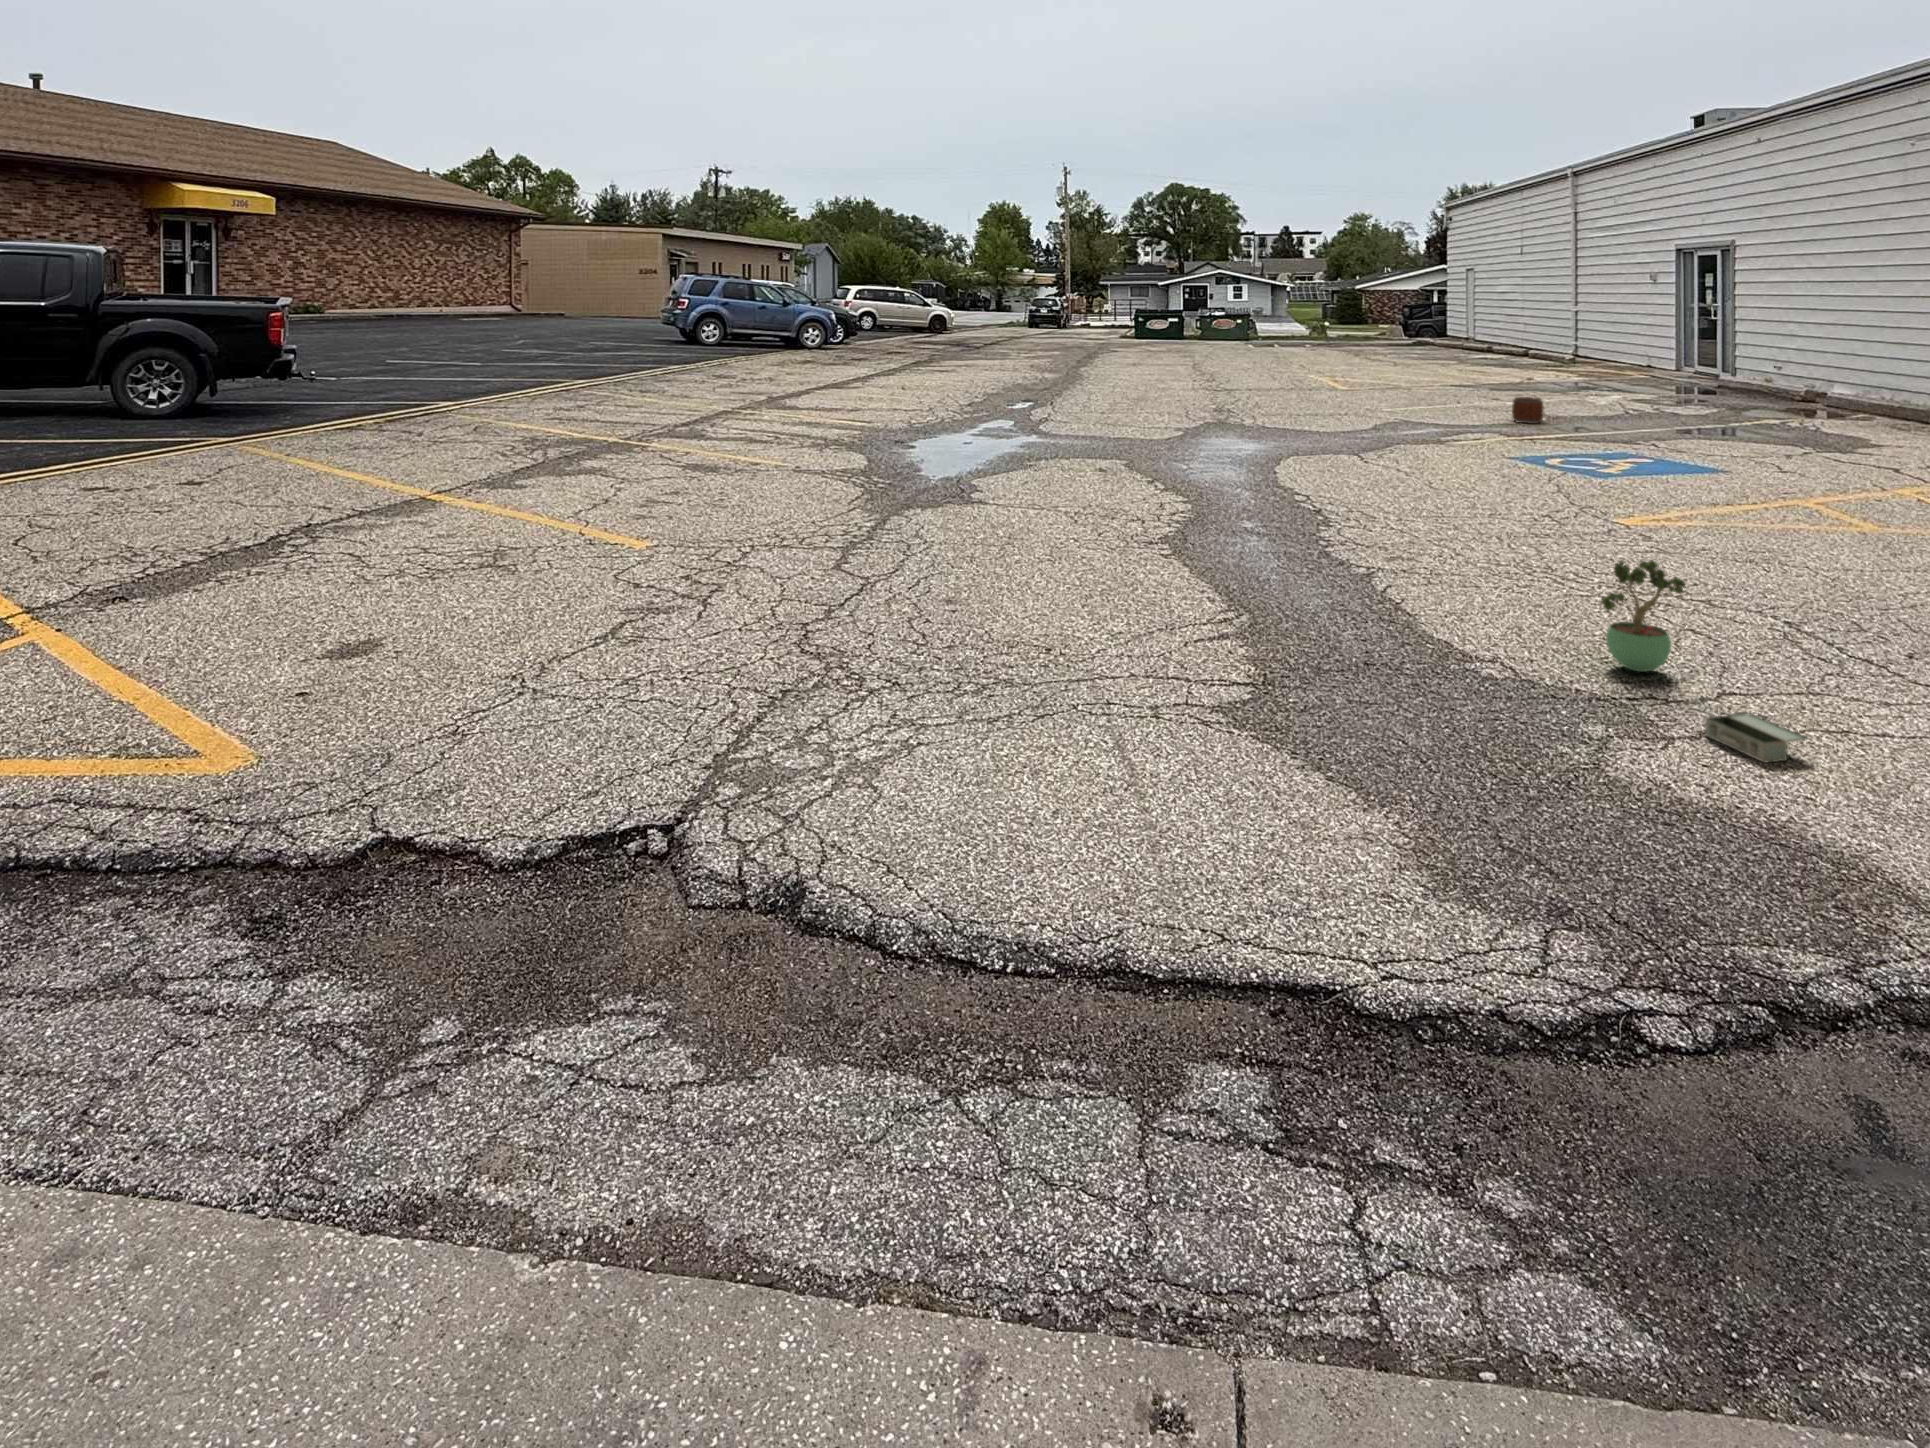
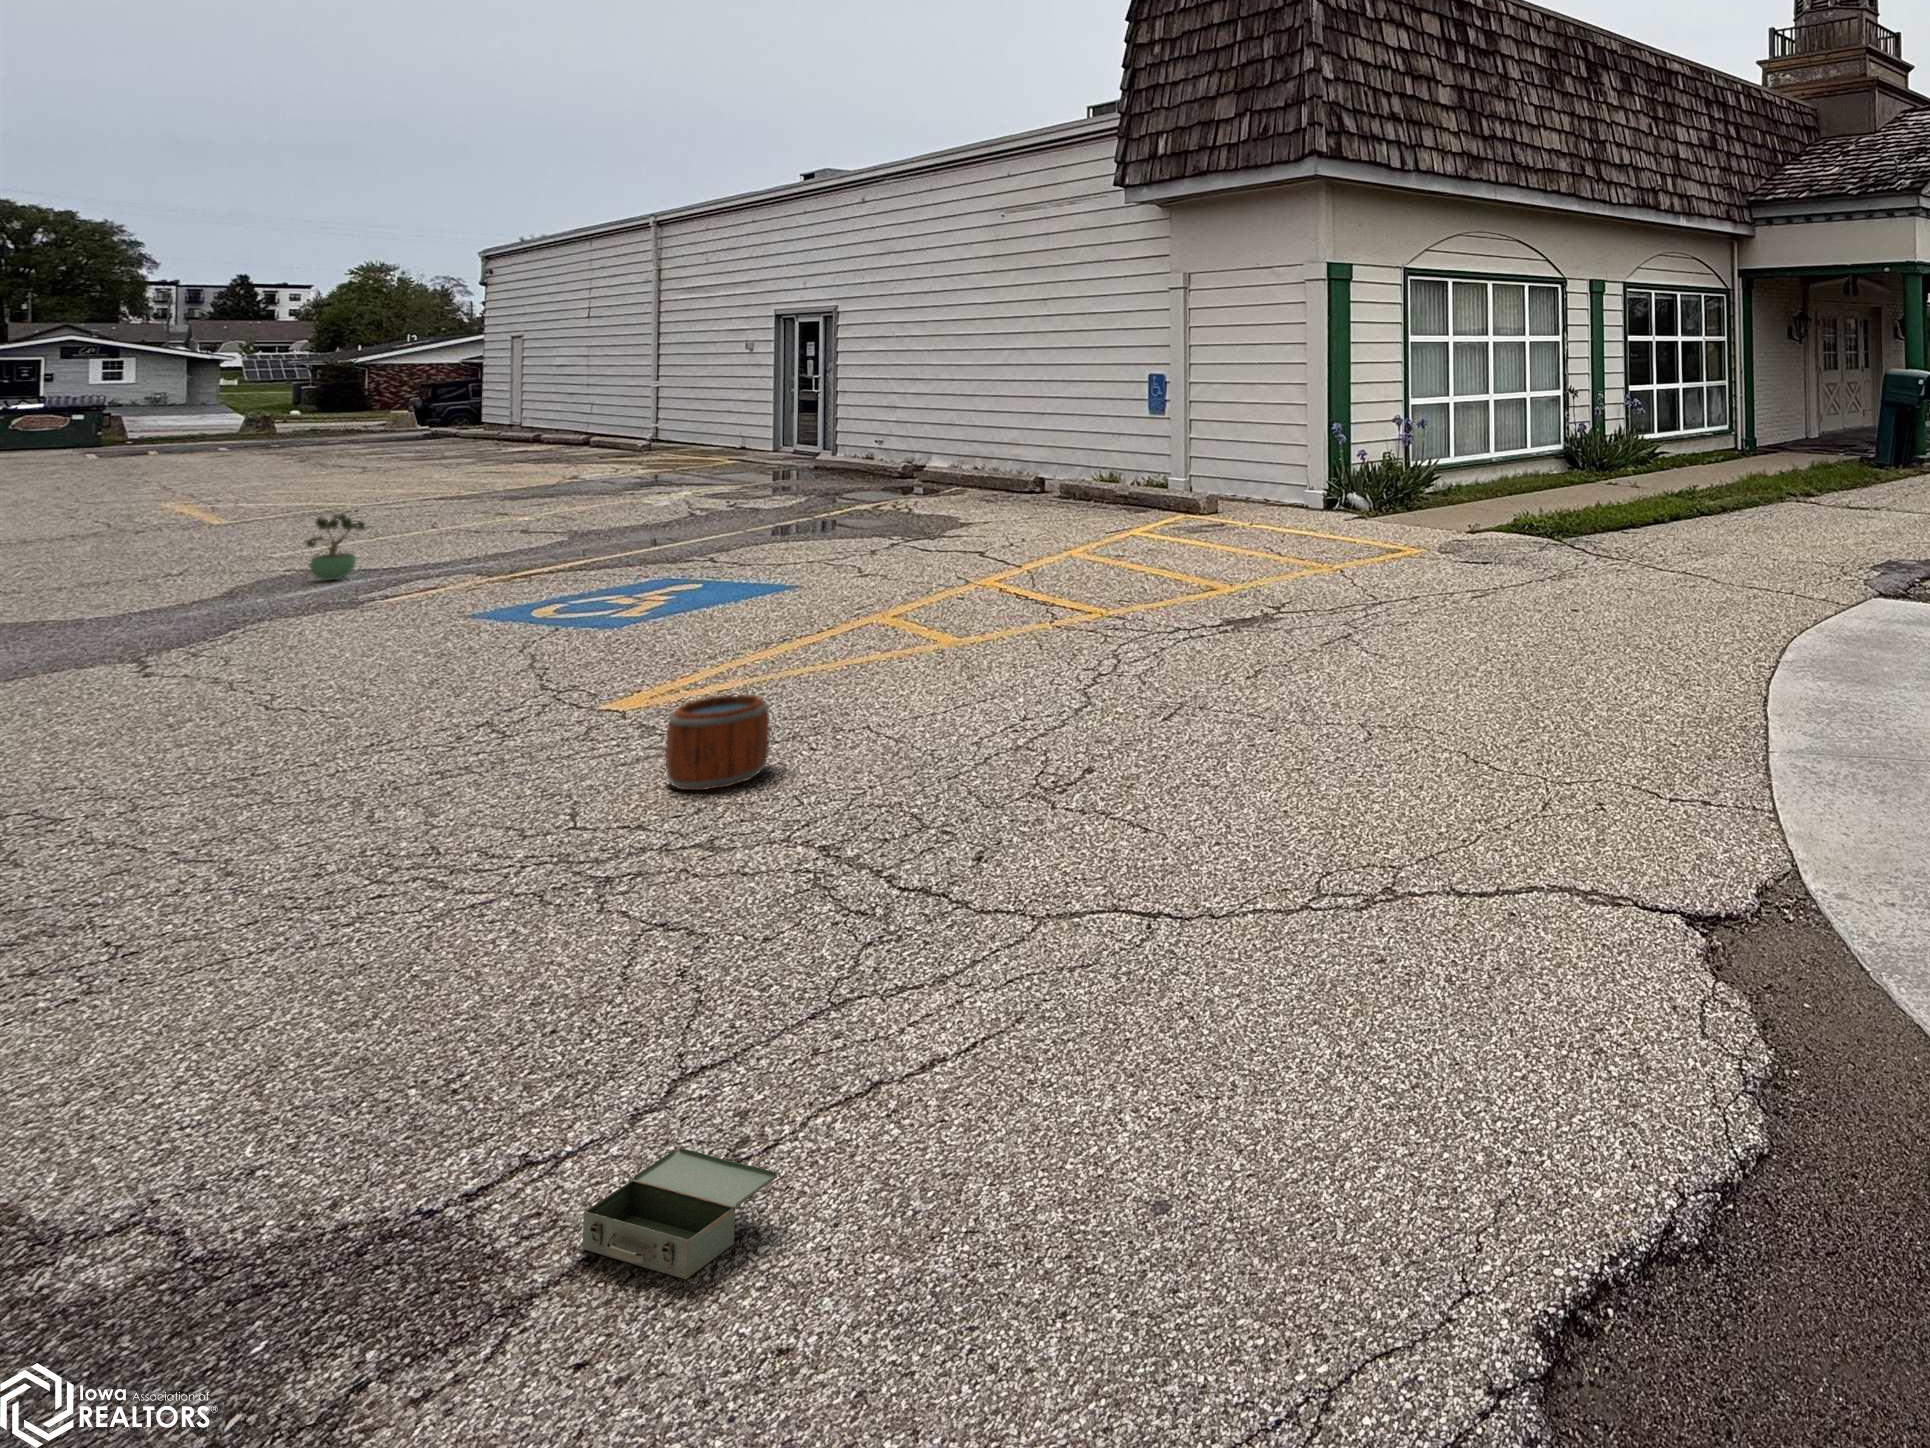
bucket: present [1512,397,1543,424] -> present [666,694,770,791]
potted plant: present [1602,560,1686,672] -> present [306,514,365,581]

